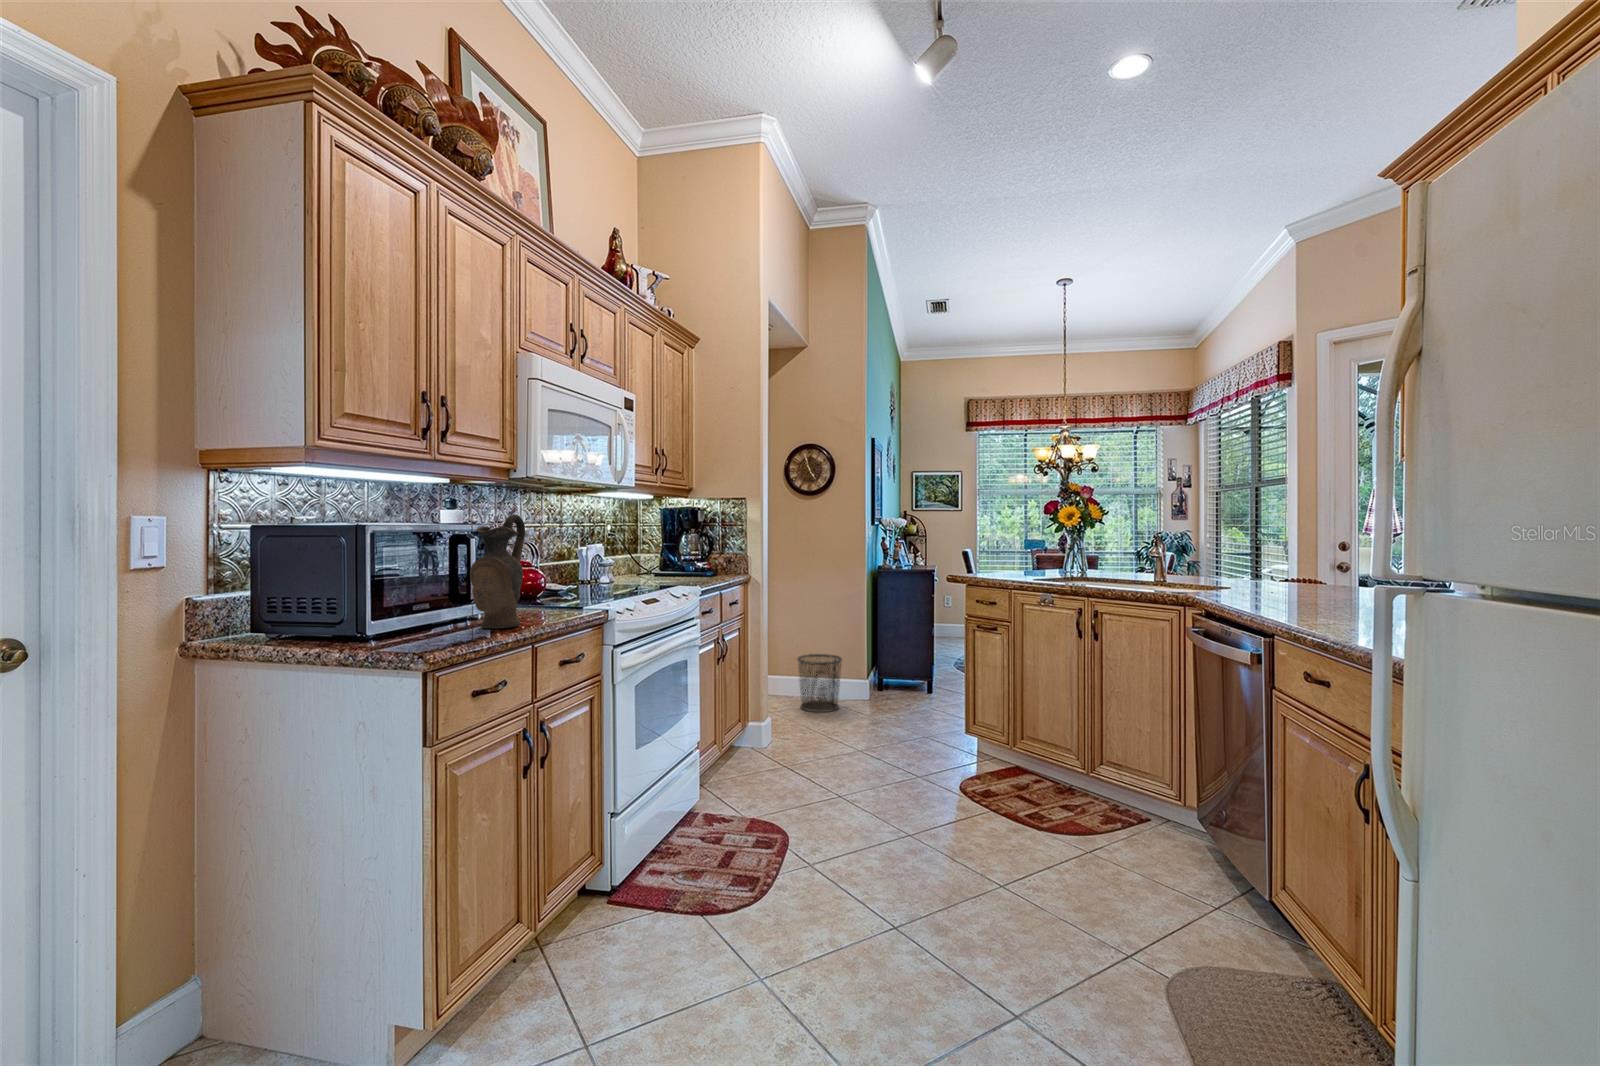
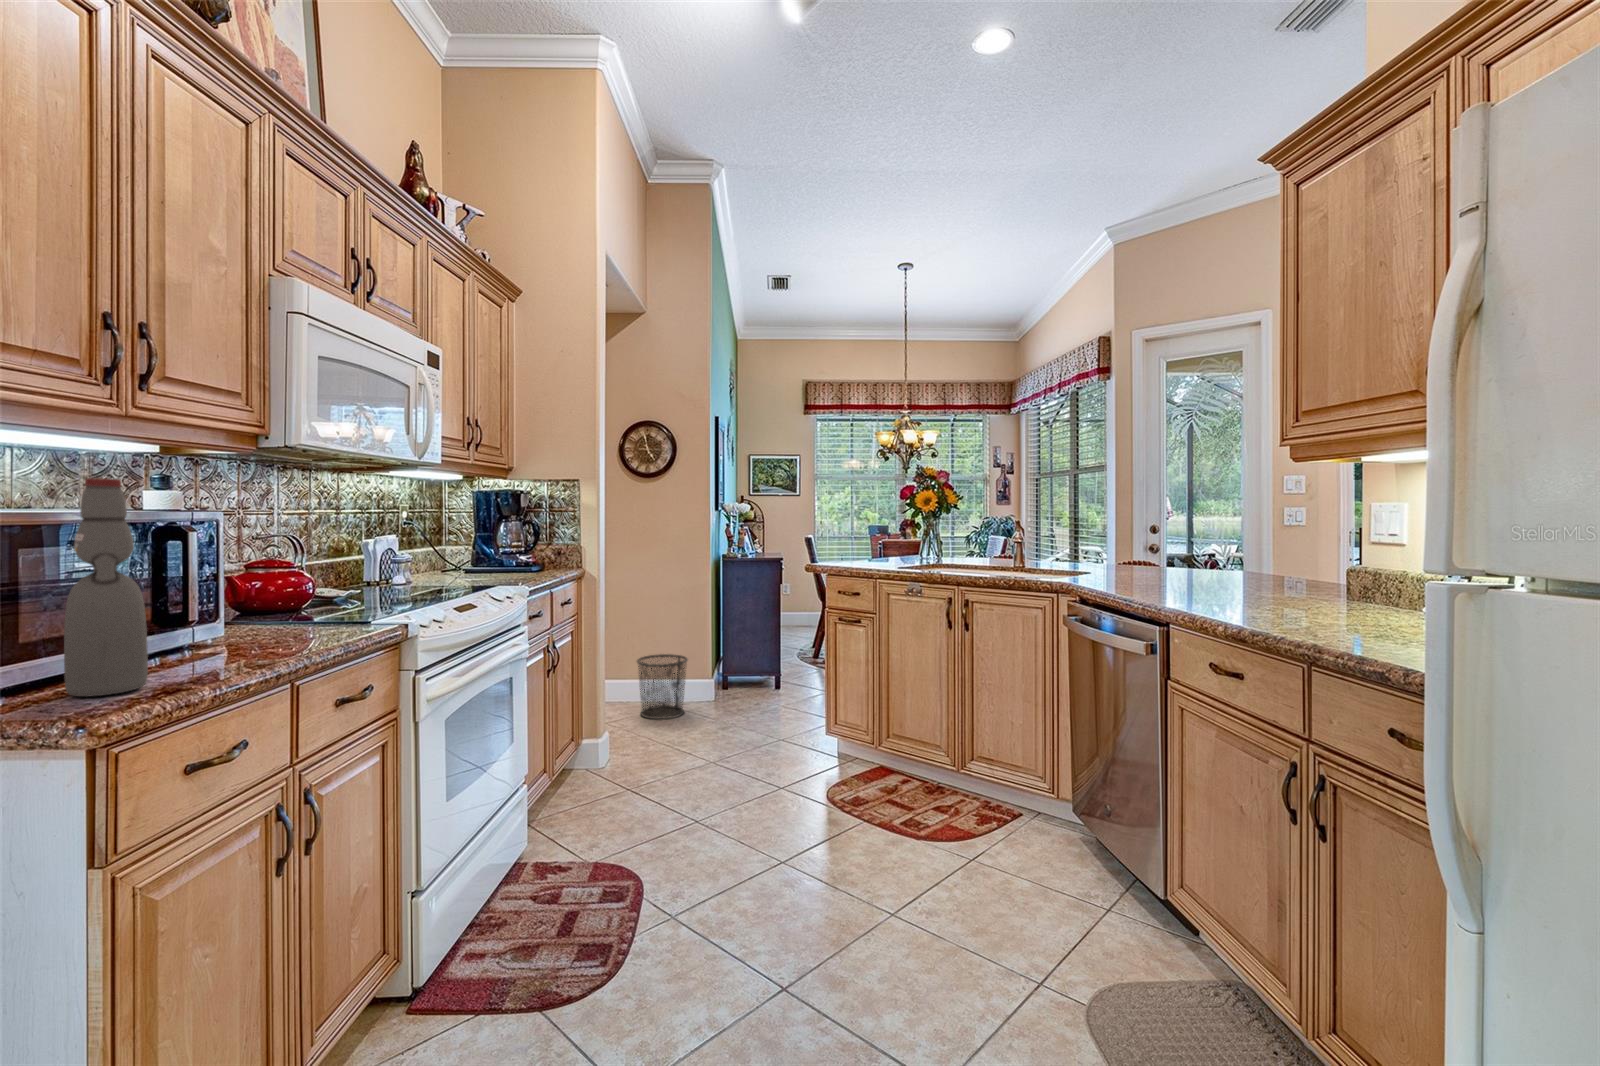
bottle: none [411,504,453,642] -> present [64,478,148,697]
ceramic pitcher: present [470,515,525,628] -> none [182,496,277,663]

